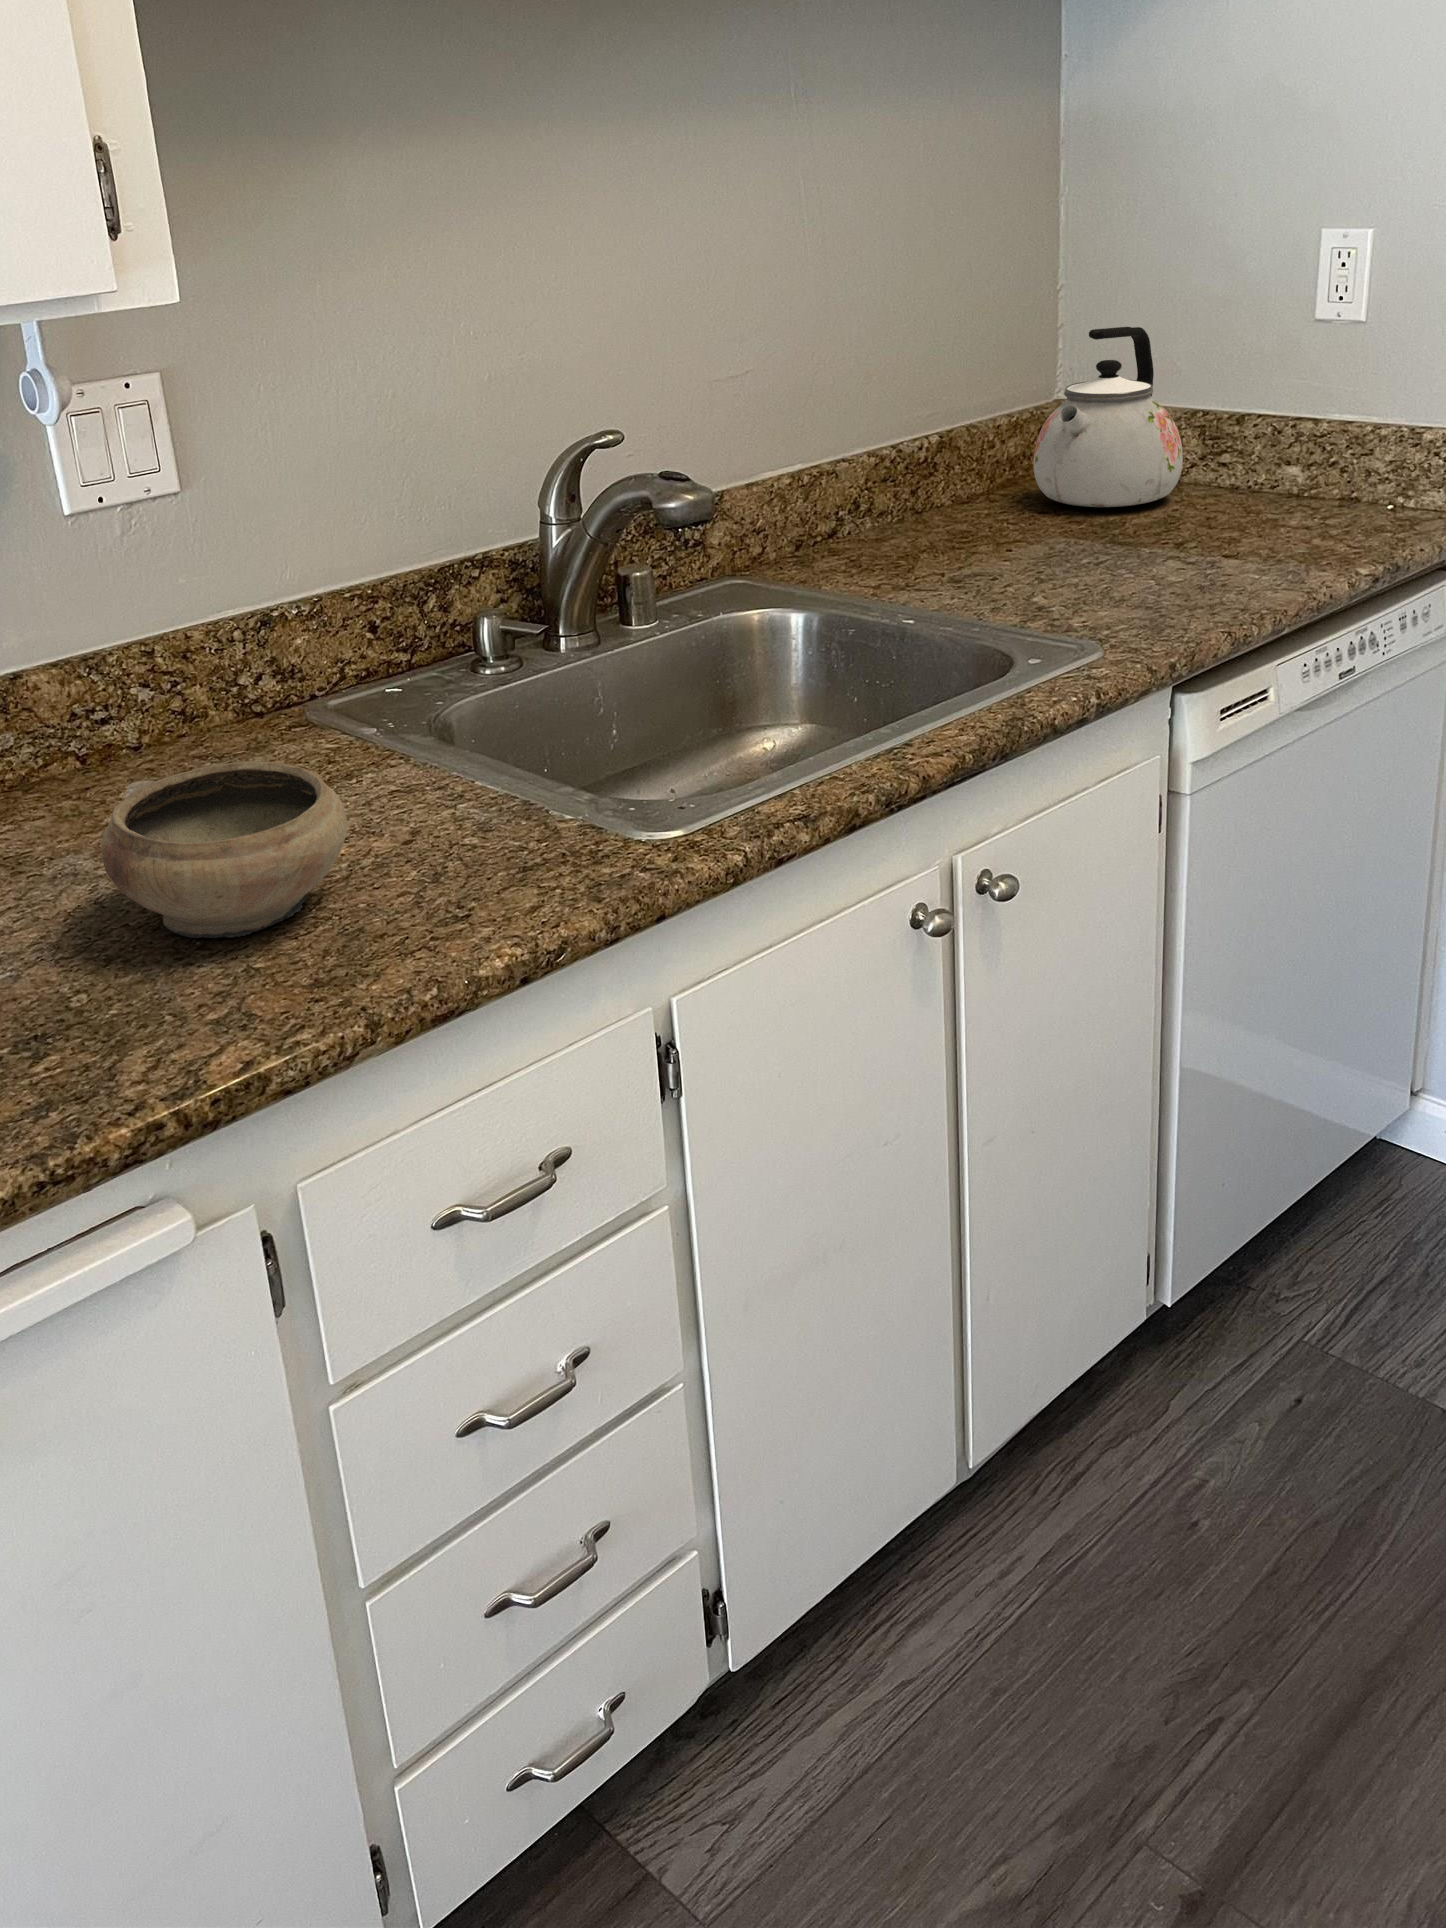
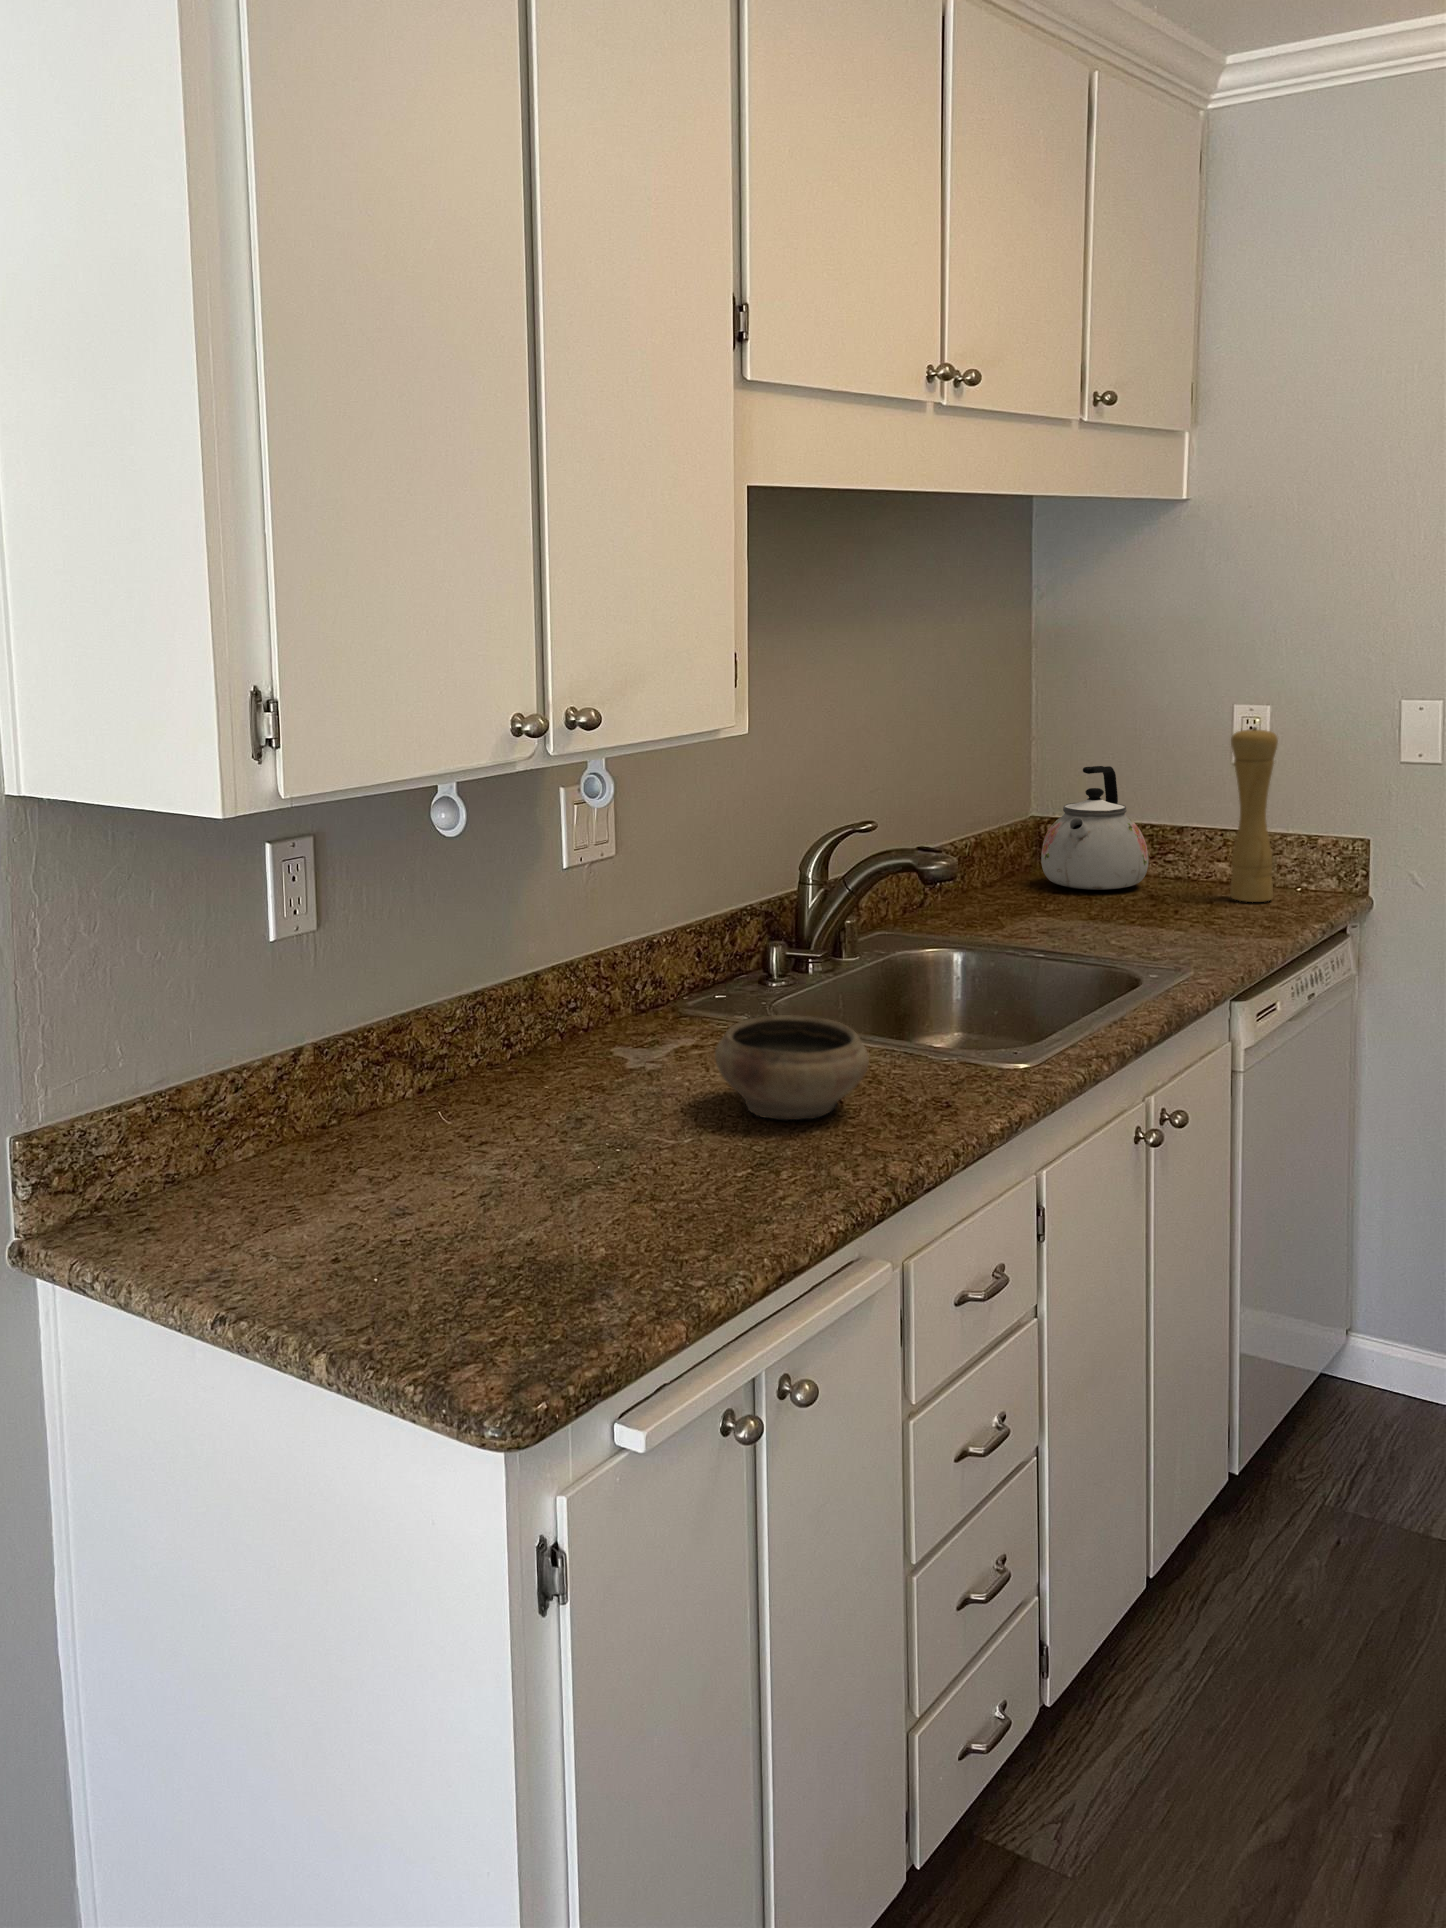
pepper mill: none [1278,265,1357,528] -> present [1230,727,1278,902]

